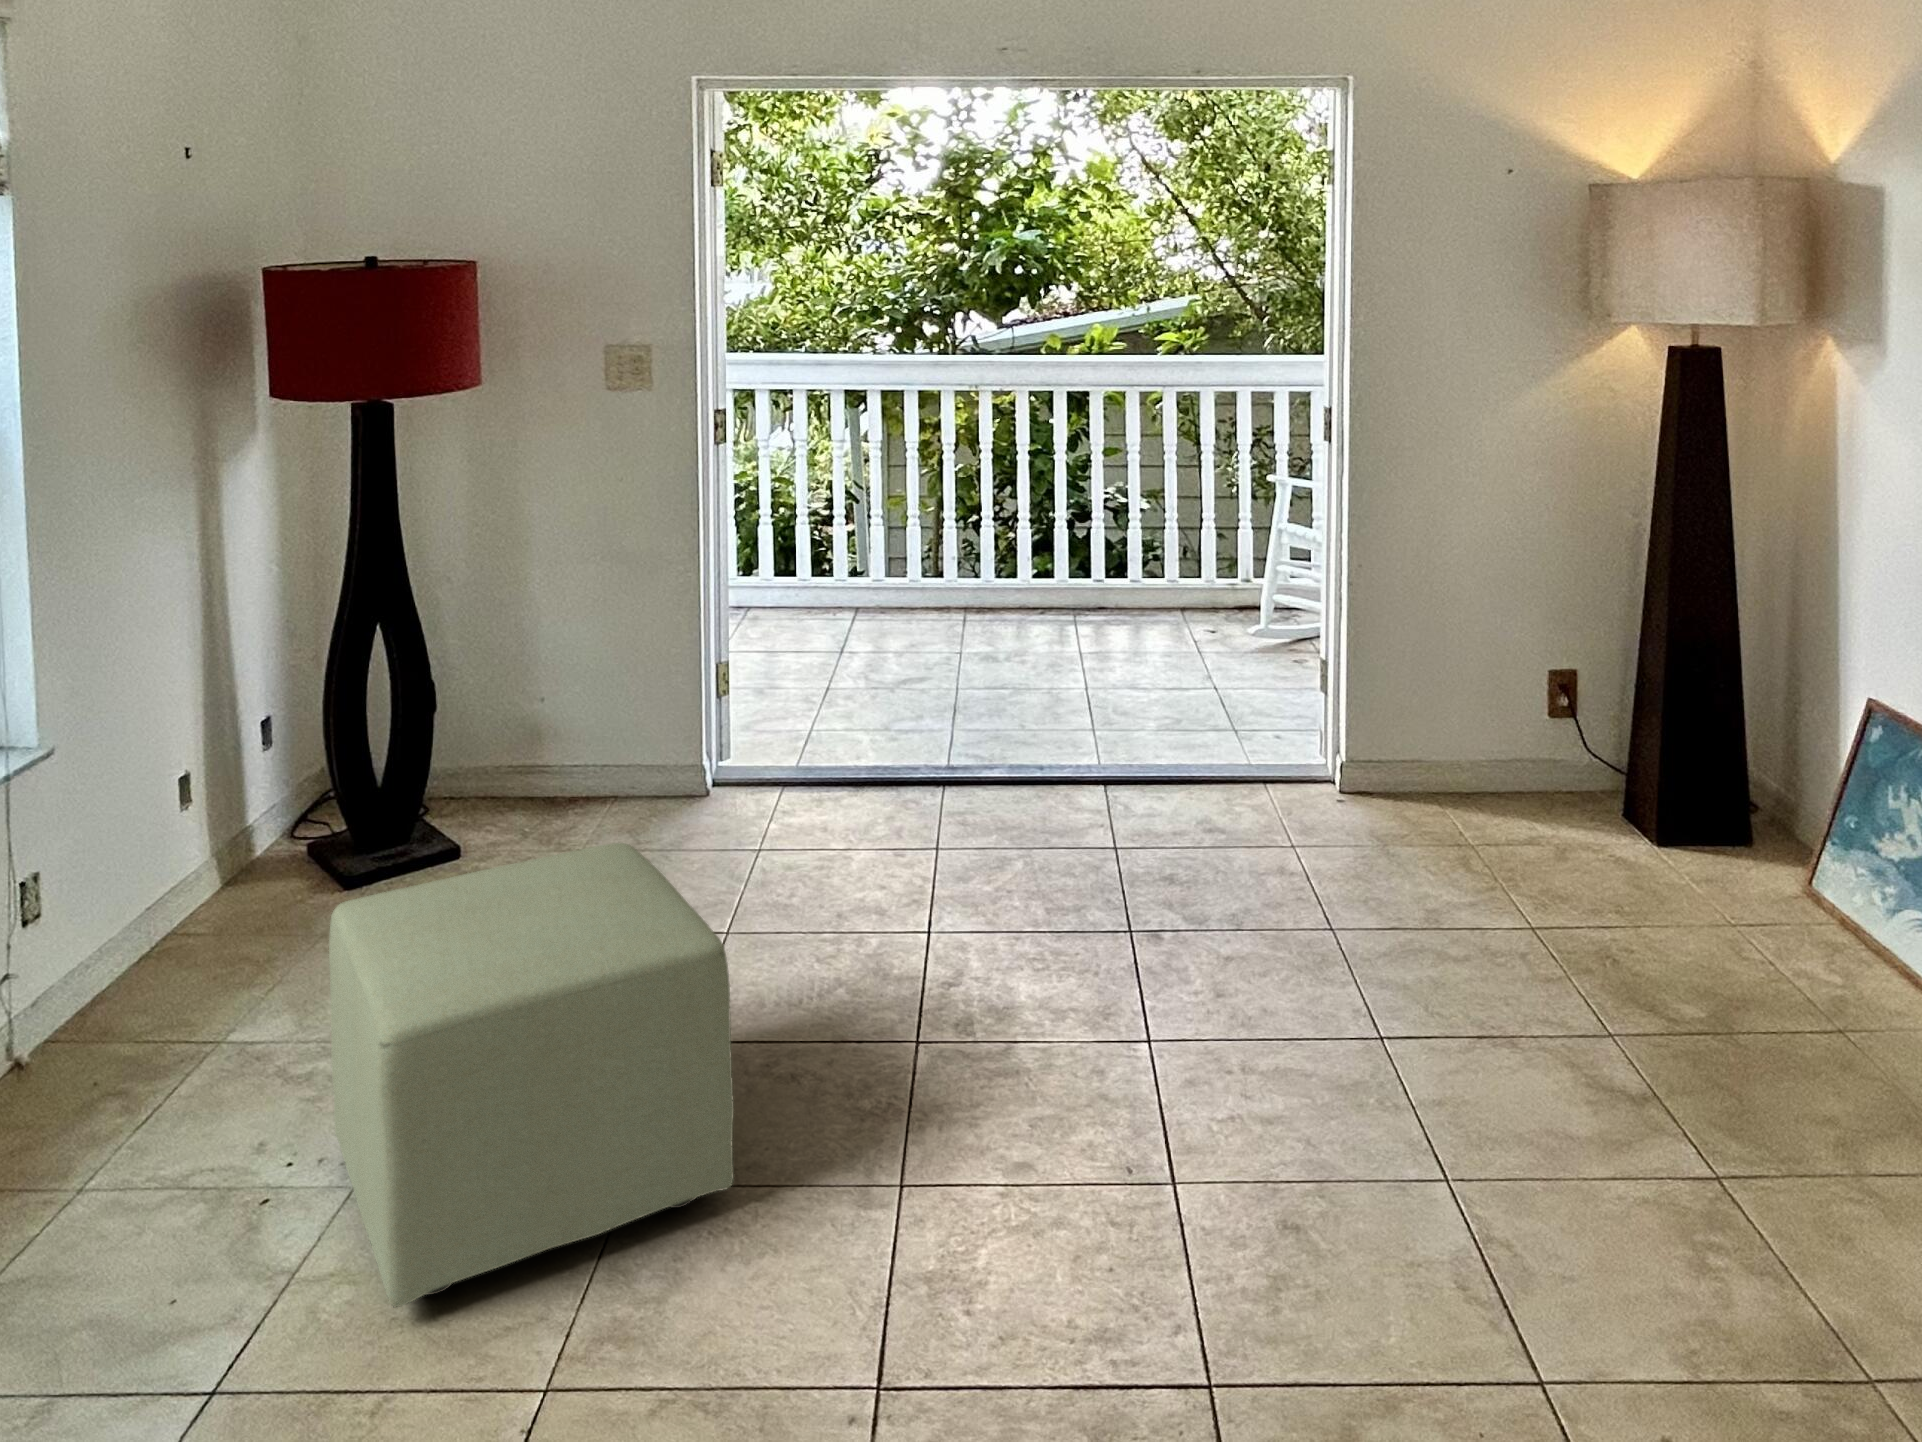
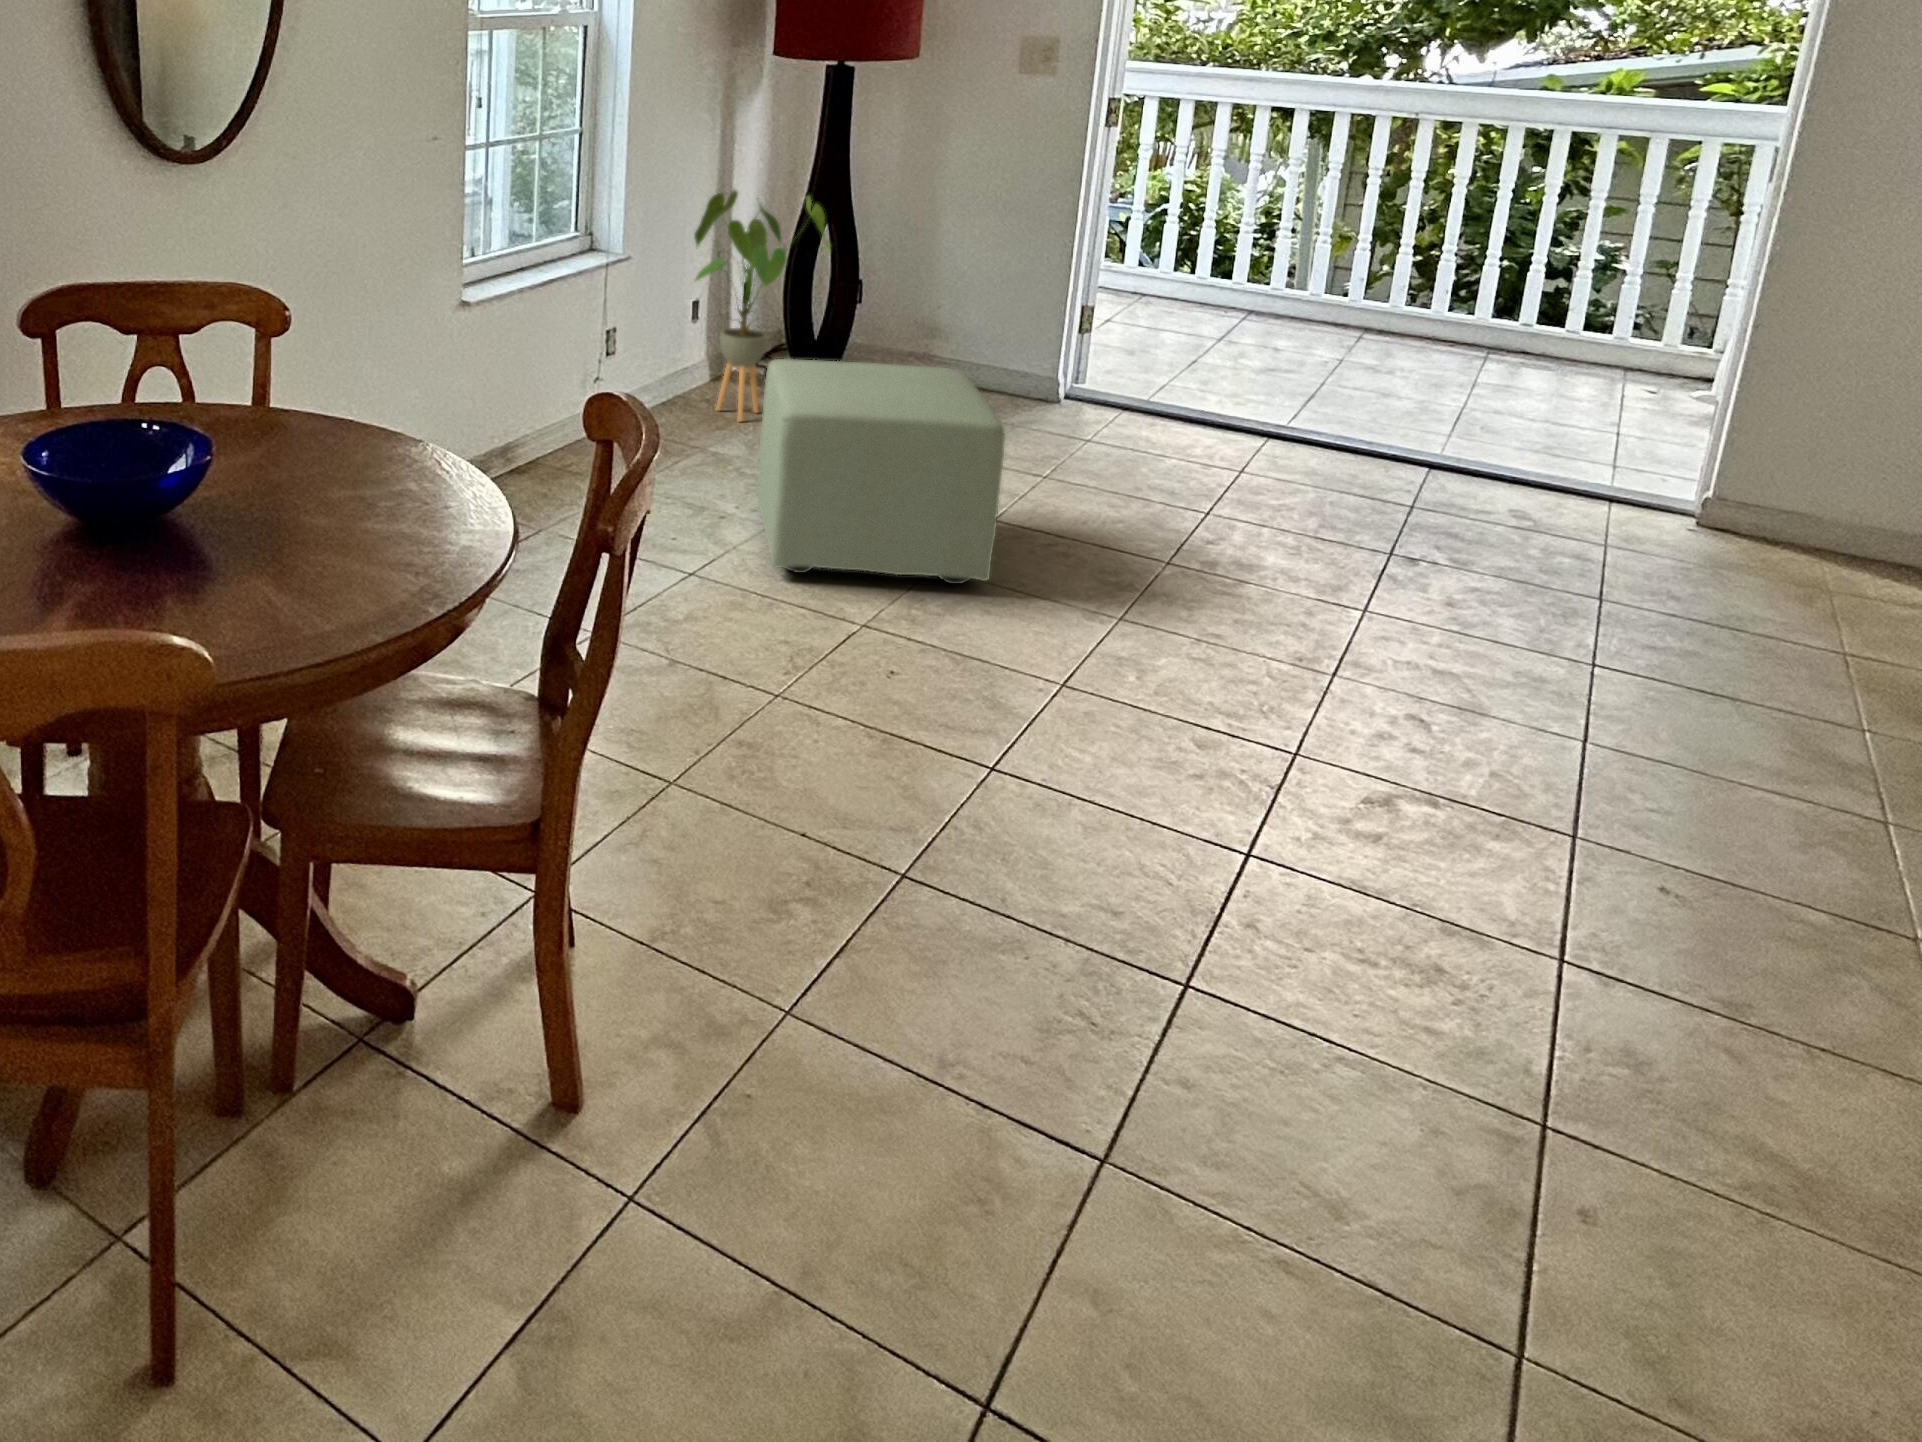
house plant: none [171,596,392,966] -> present [694,190,831,421]

